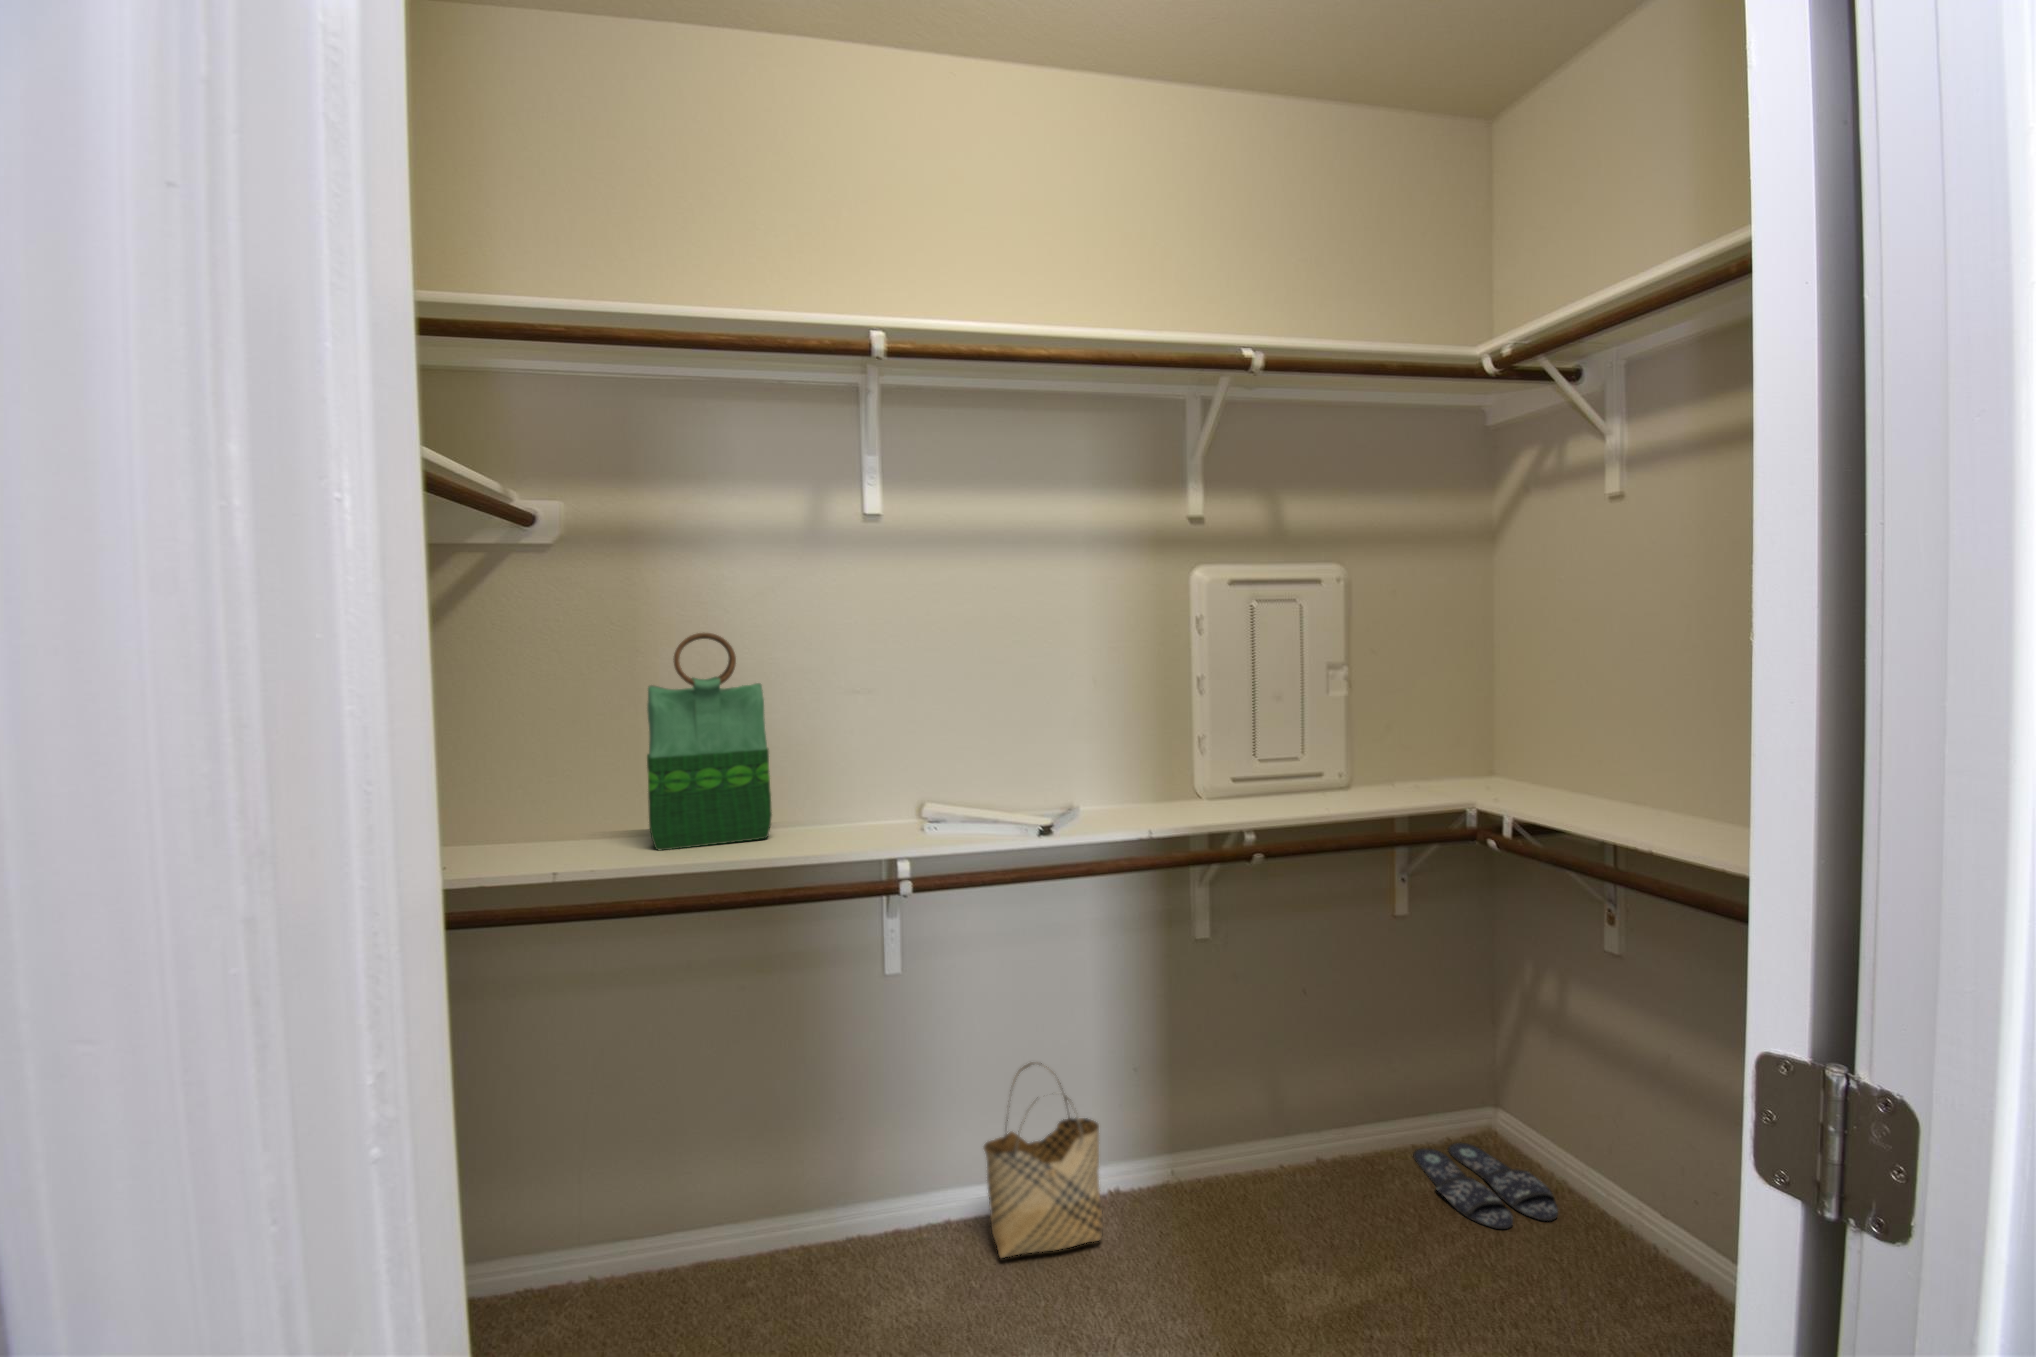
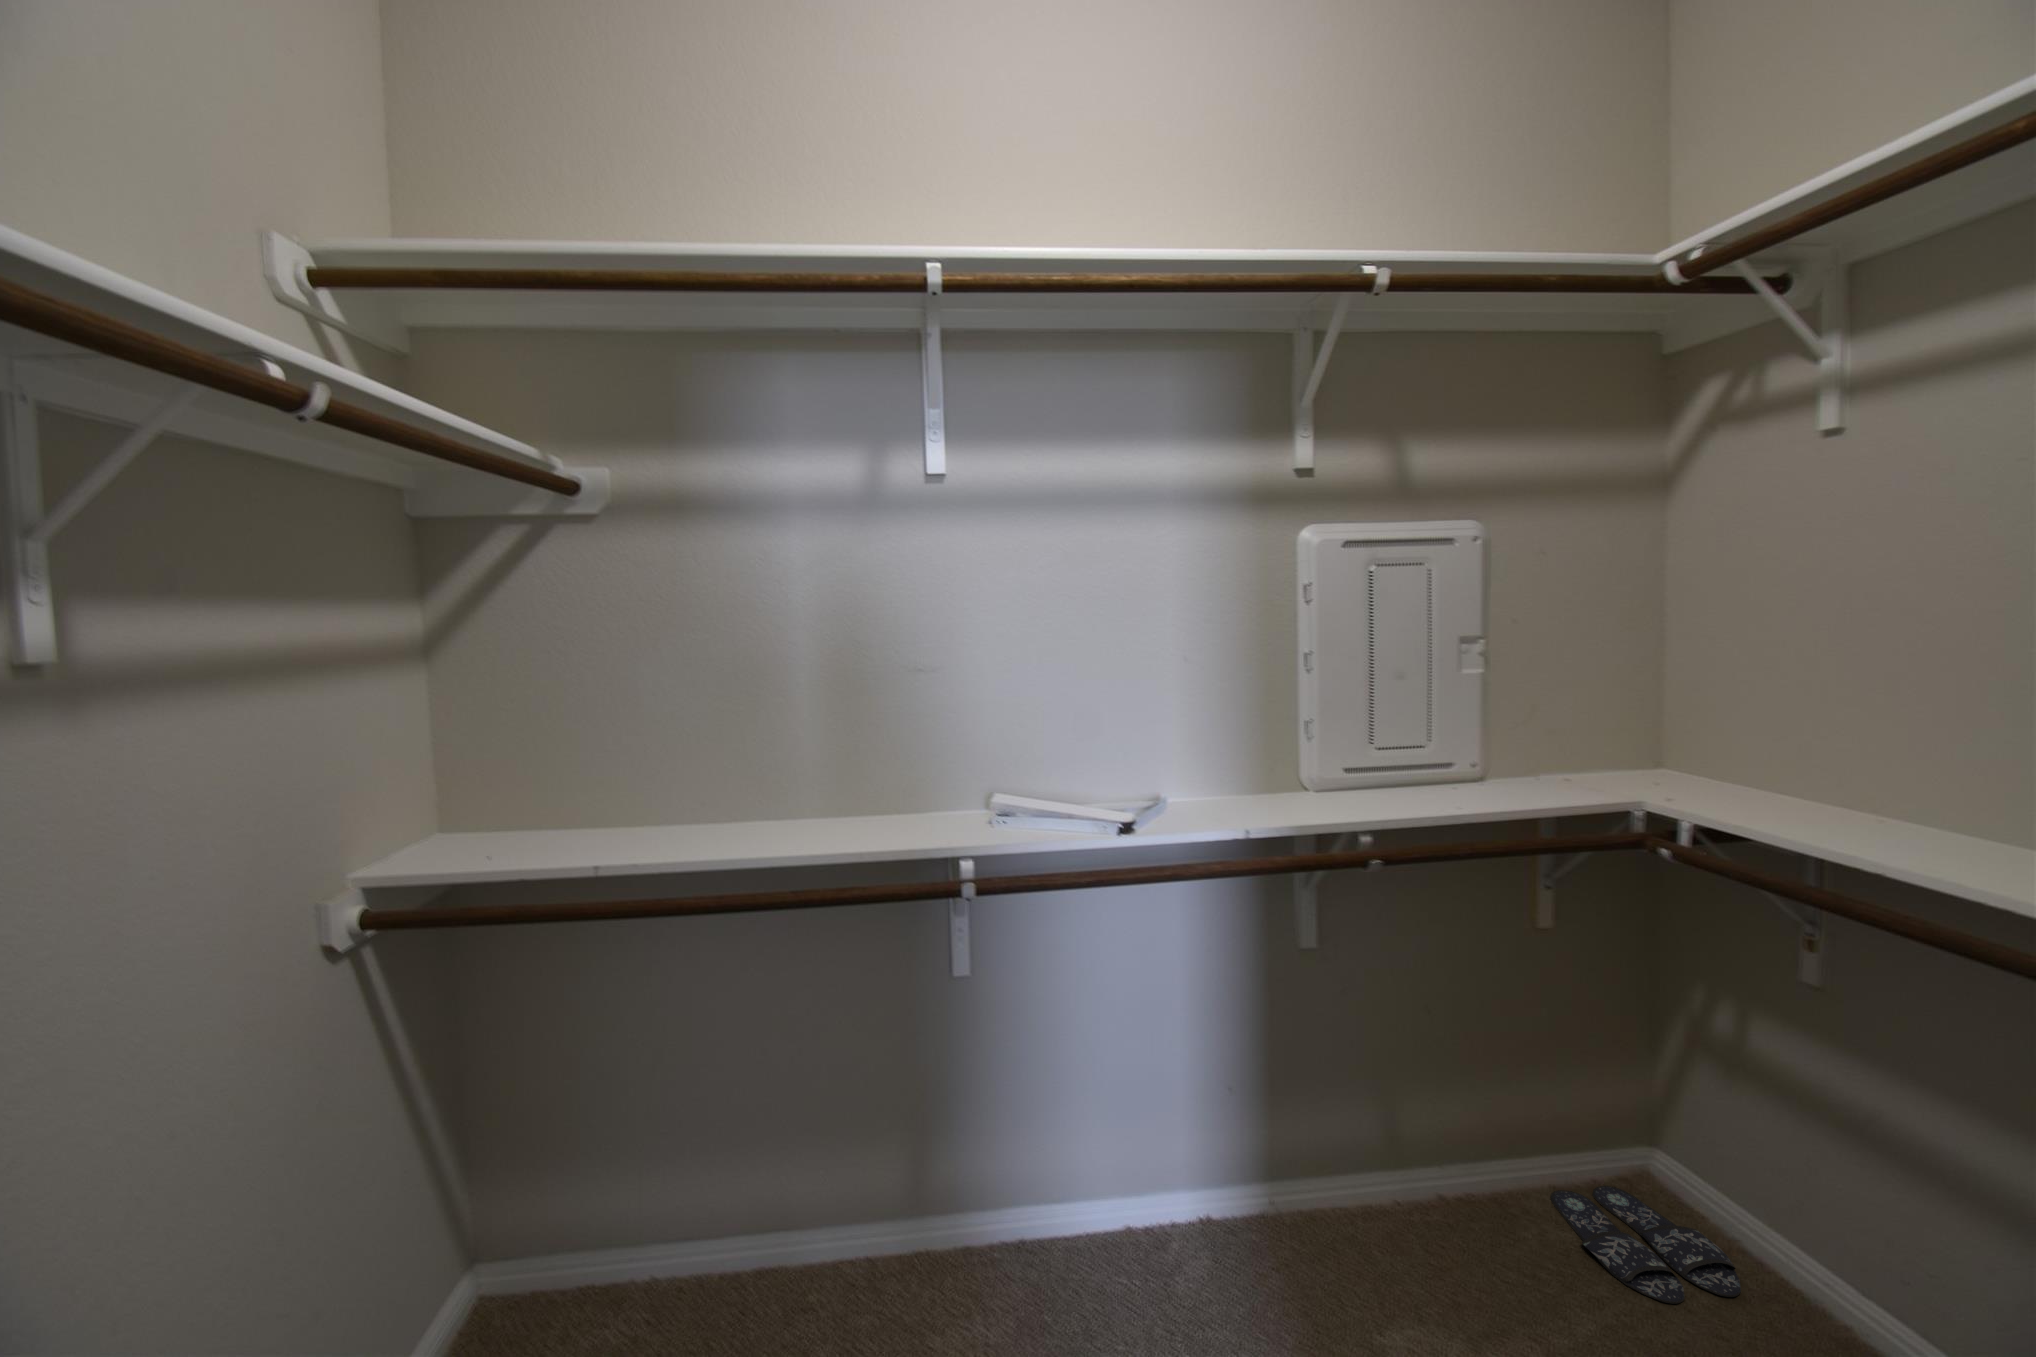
tote bag: present [647,633,772,850] -> none [693,607,827,842]
woven basket: present [984,1063,1103,1258] -> none [1059,1077,1192,1294]

